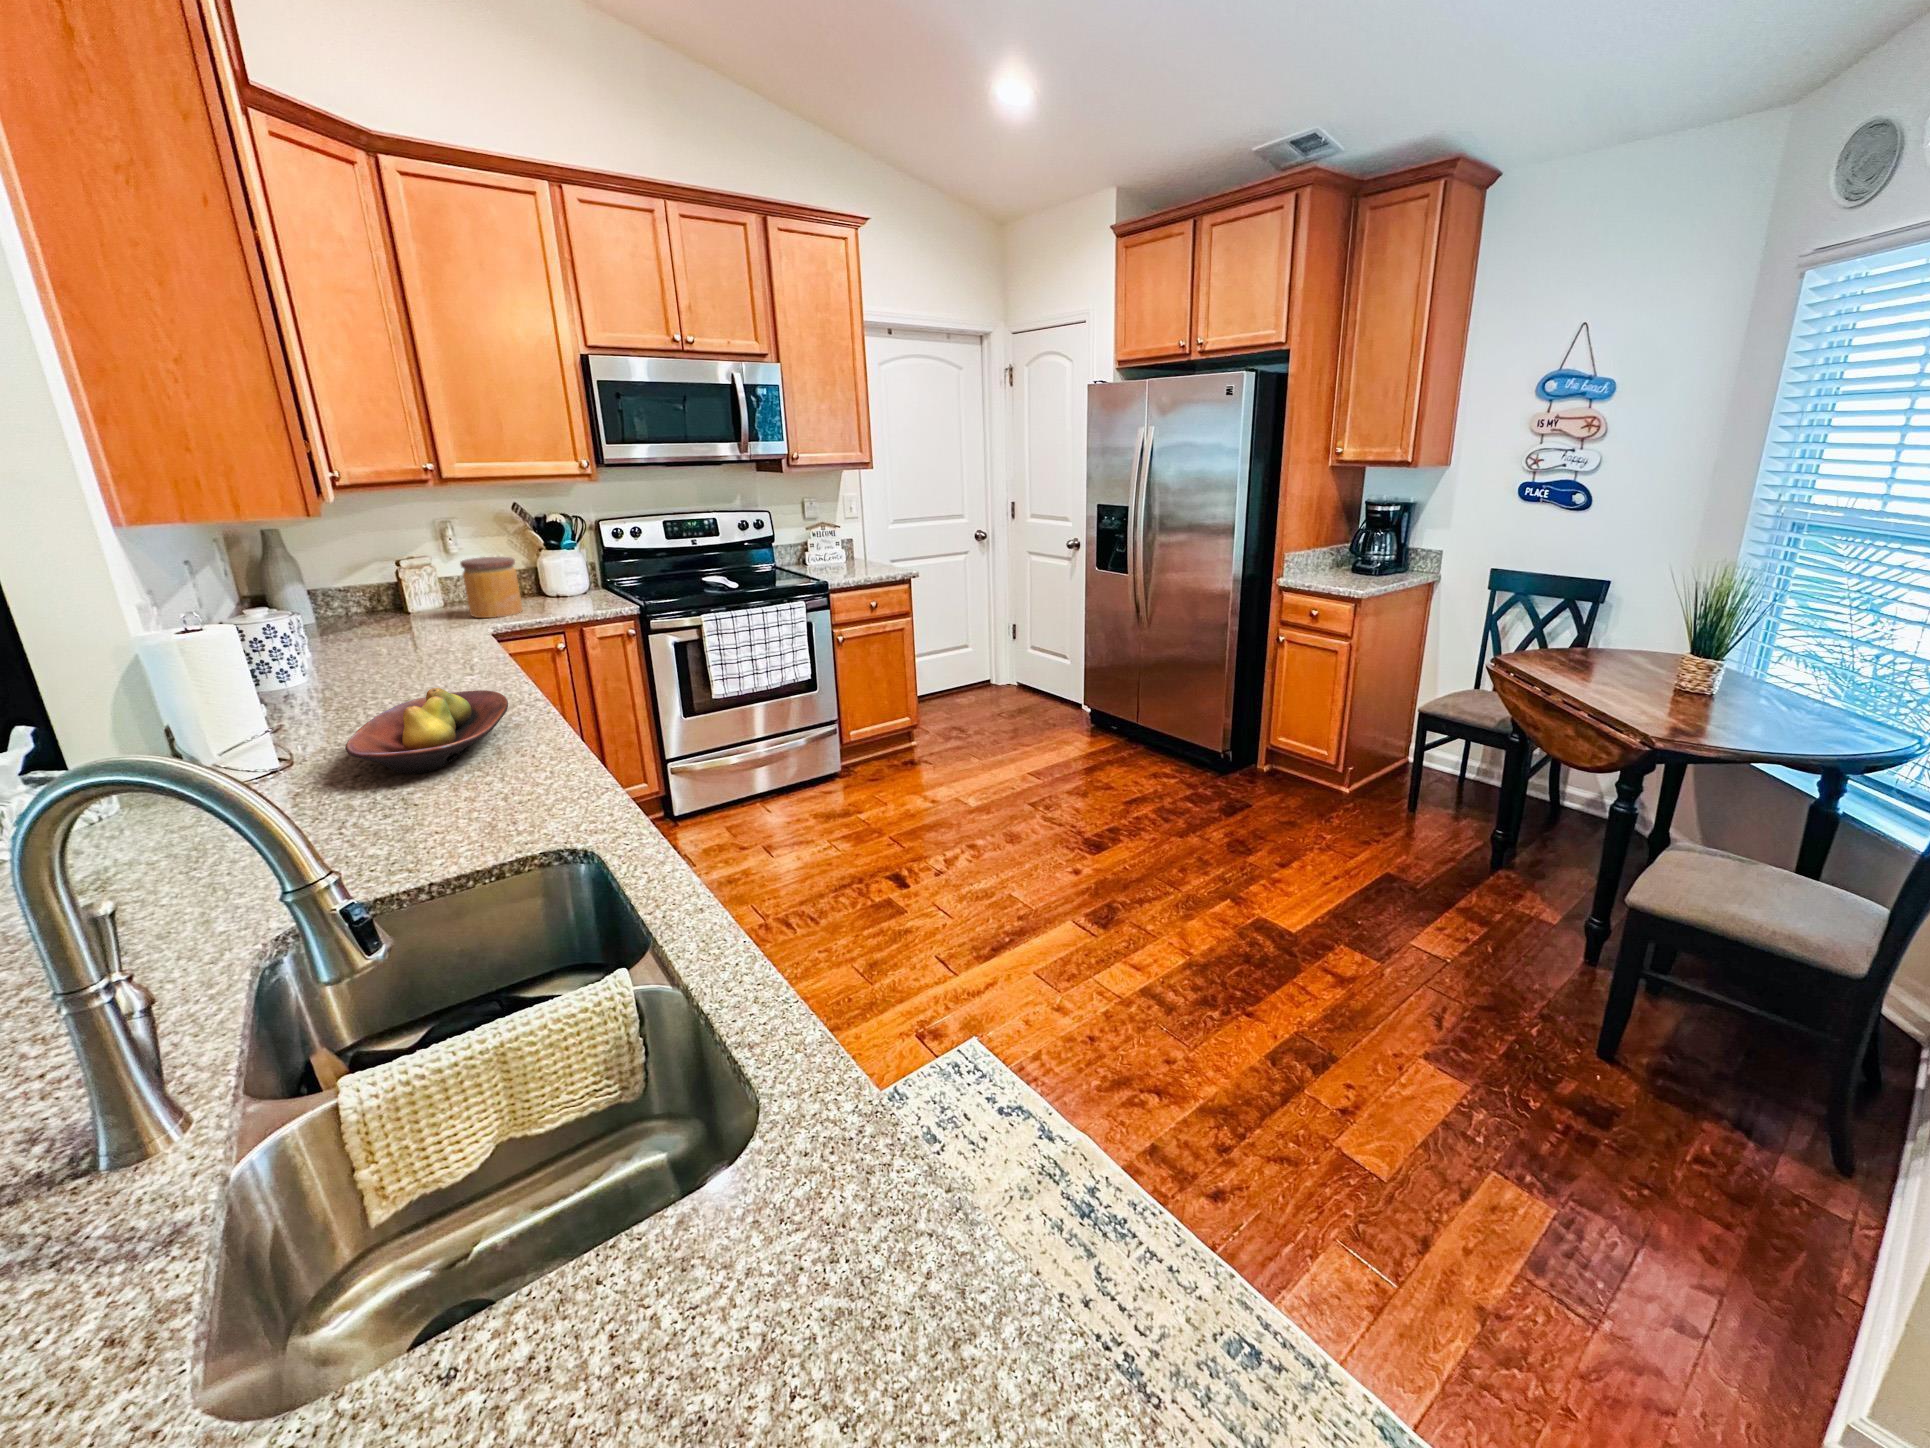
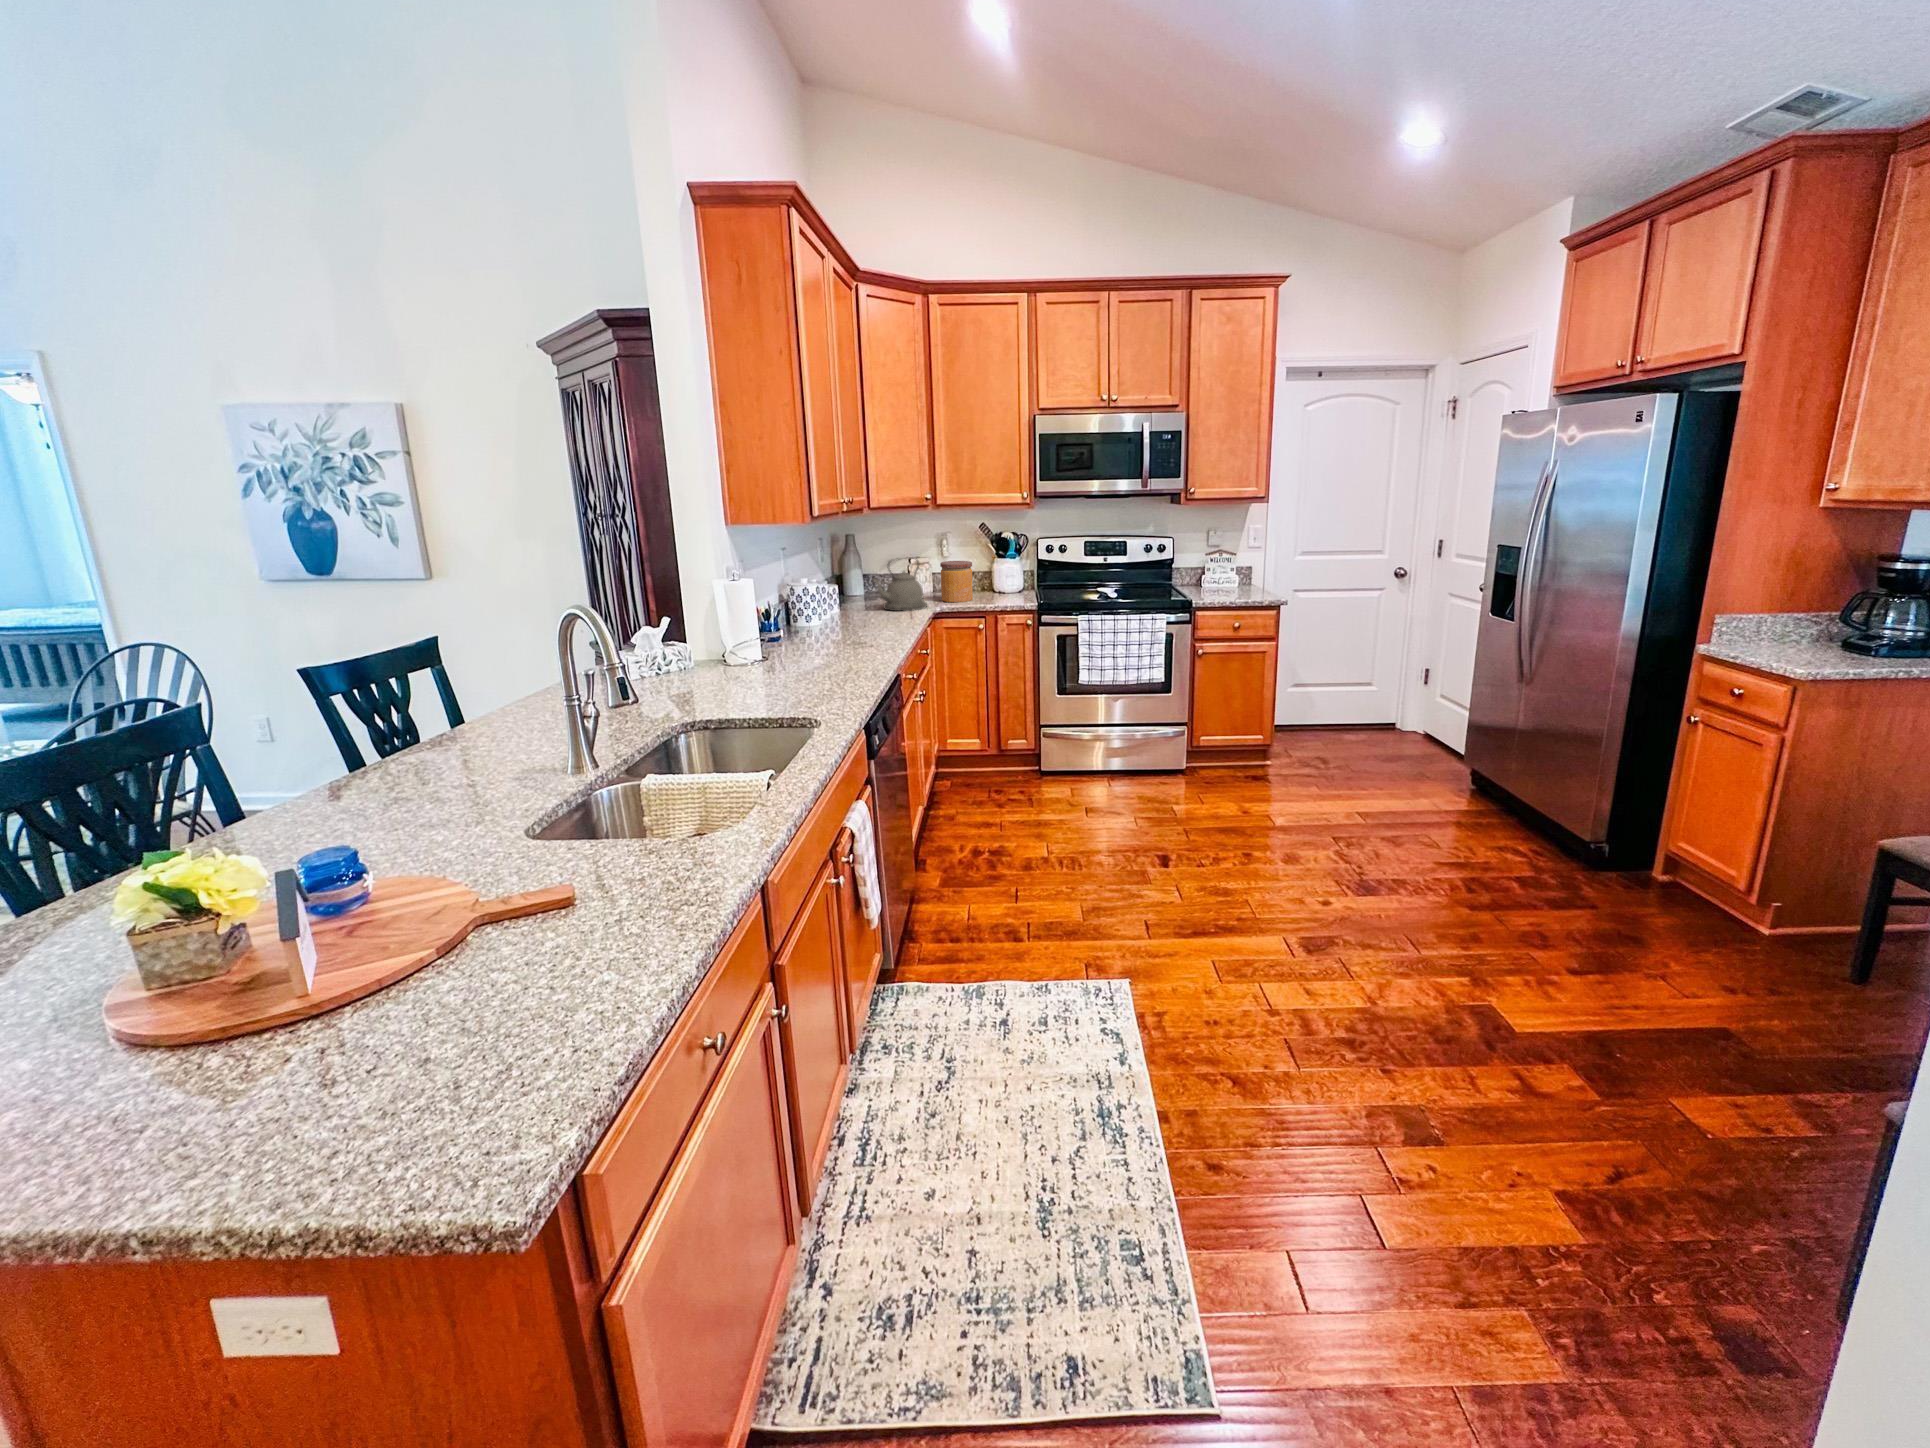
kettle: none [357,557,460,641] -> present [872,561,927,611]
fruit bowl: present [345,688,508,774] -> none [778,631,871,675]

